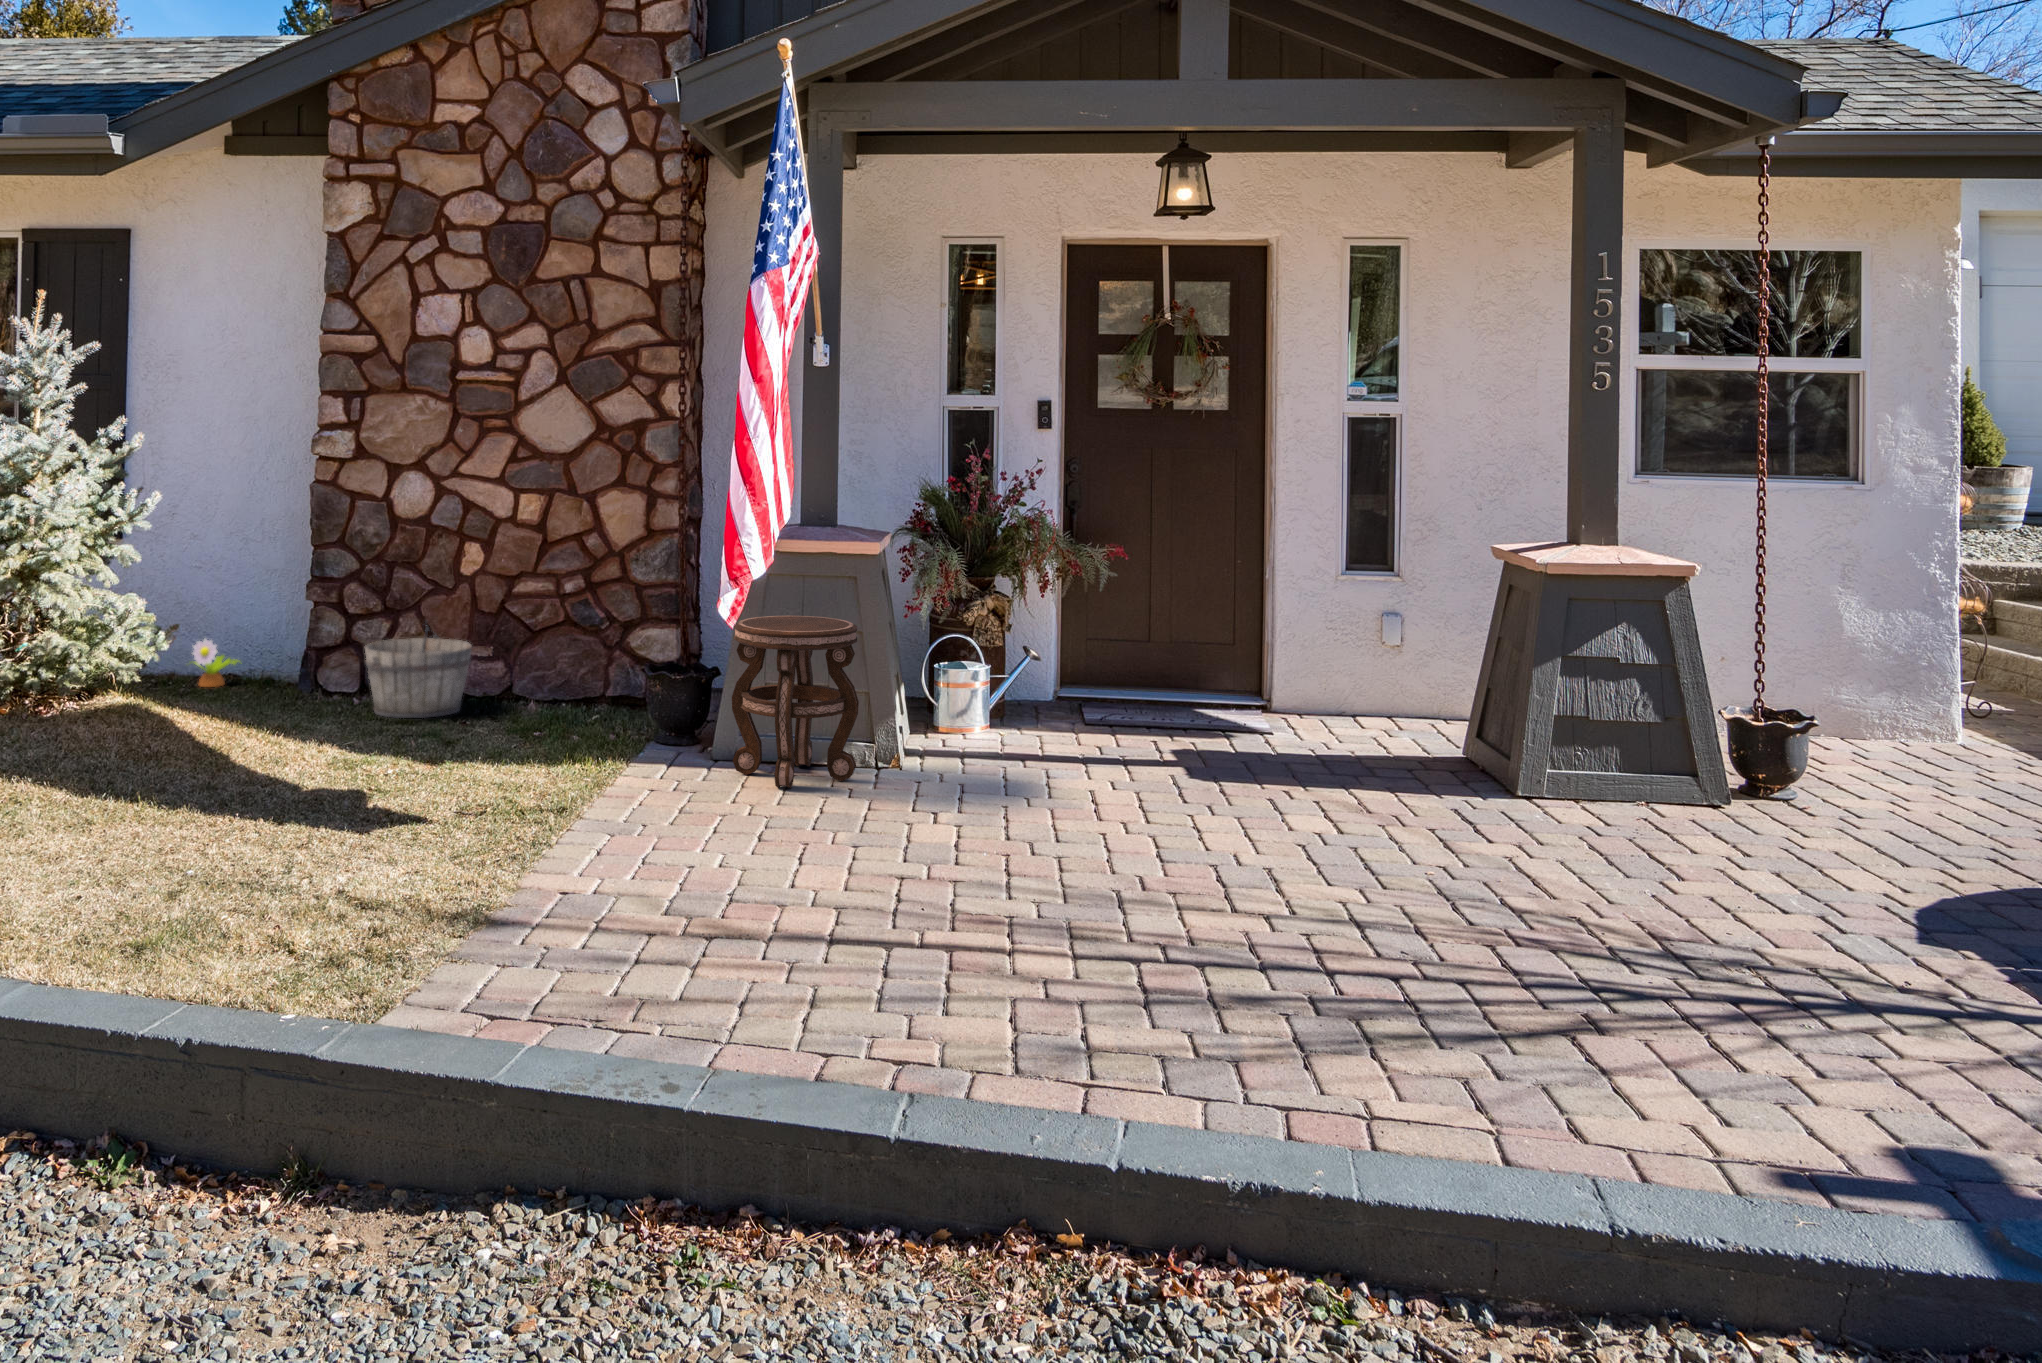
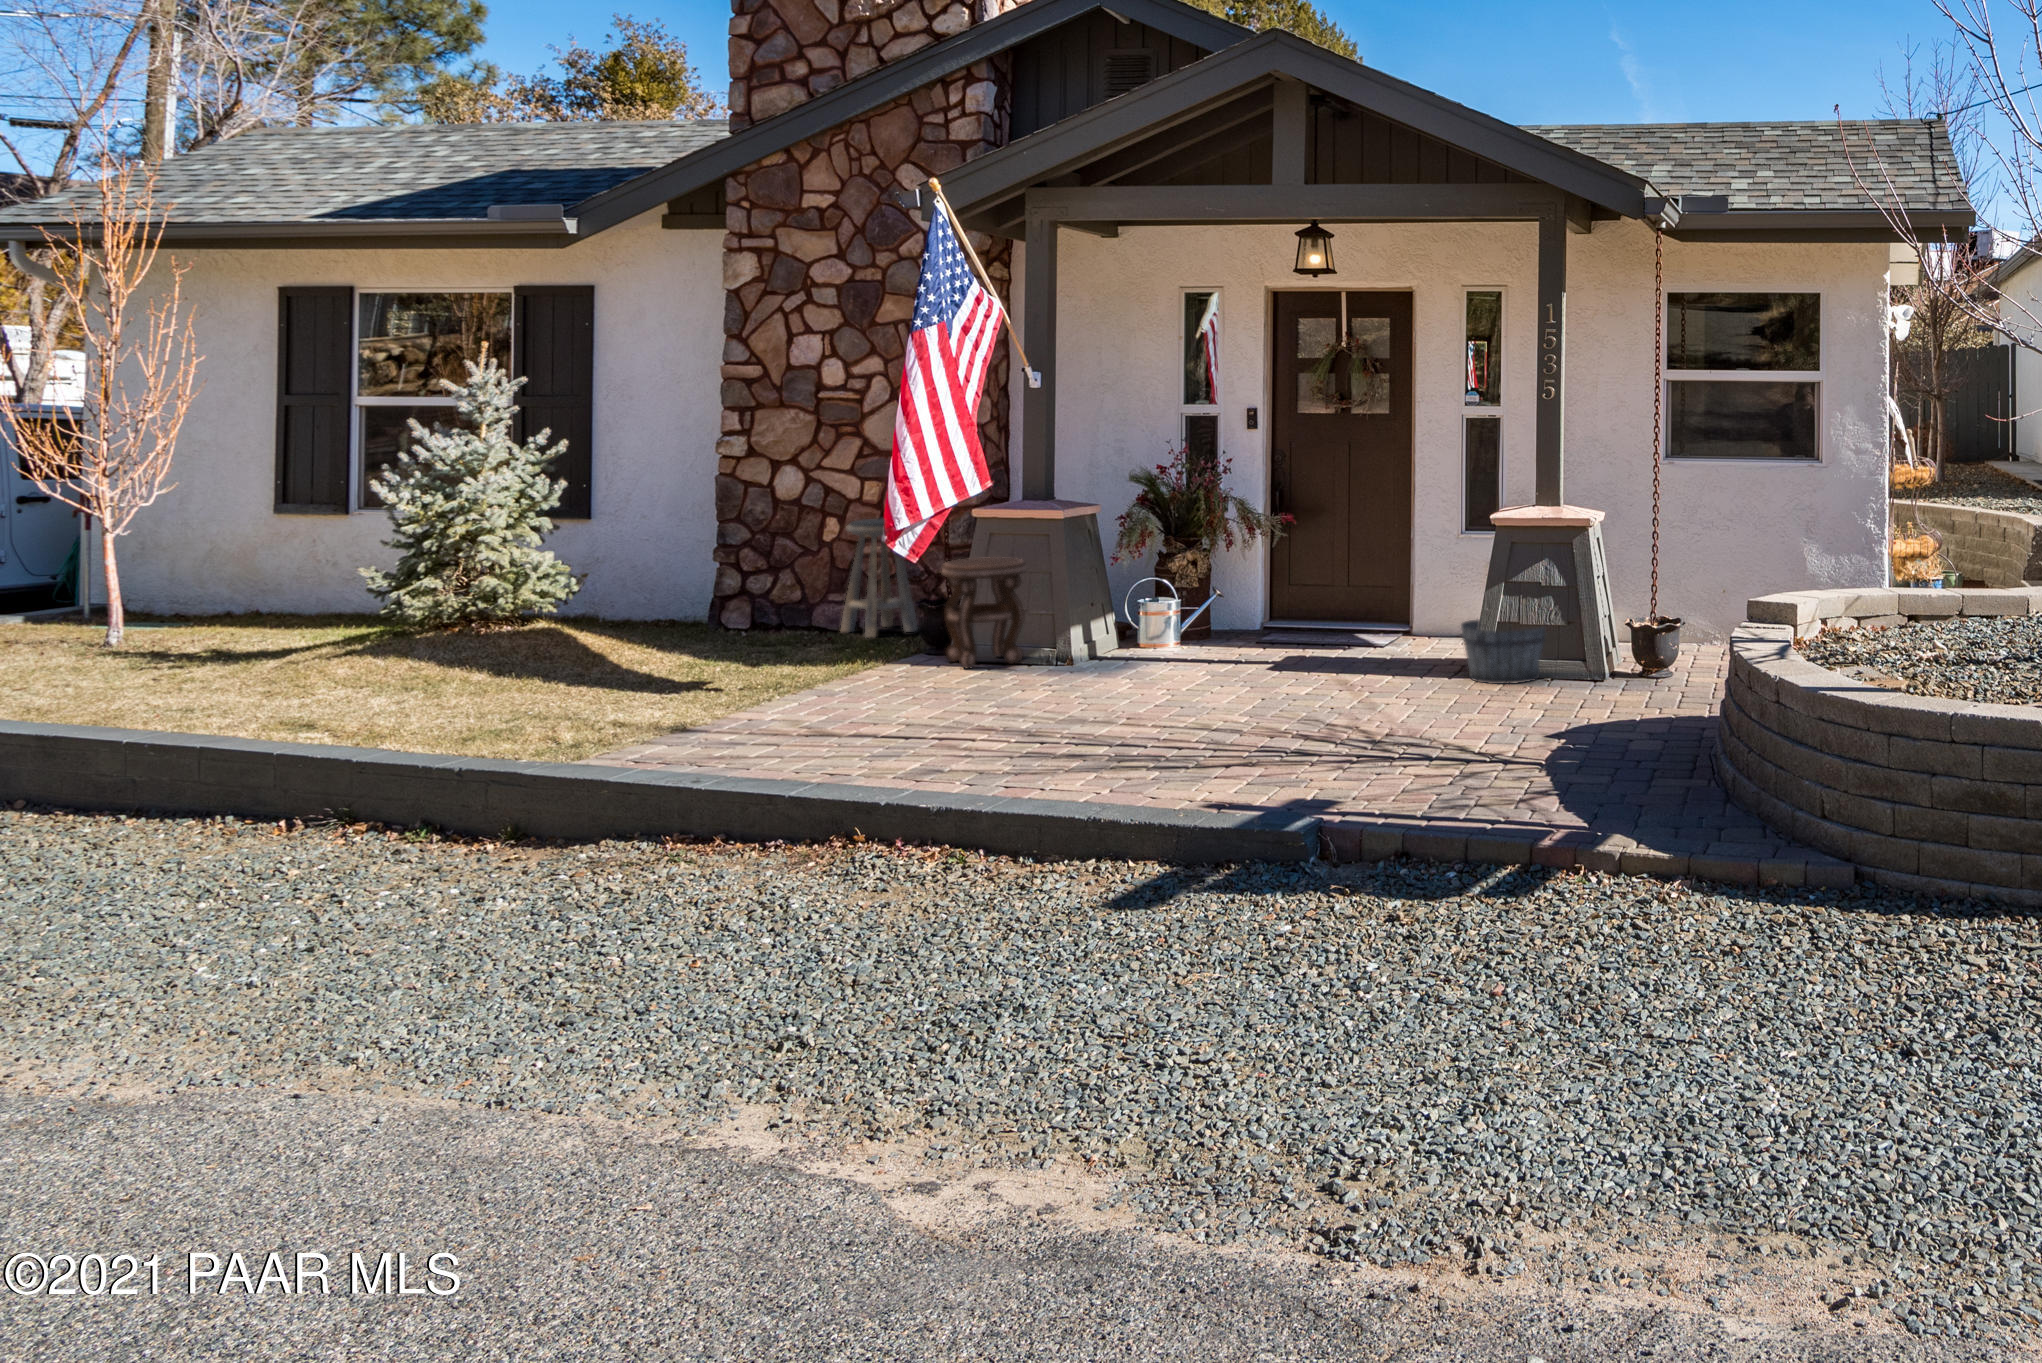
stool: none [512,554,618,727] -> present [841,519,917,637]
wooden bucket: present [364,621,473,718] -> present [1461,620,1547,684]
decorative plant: present [190,639,239,687] -> none [627,582,670,617]

